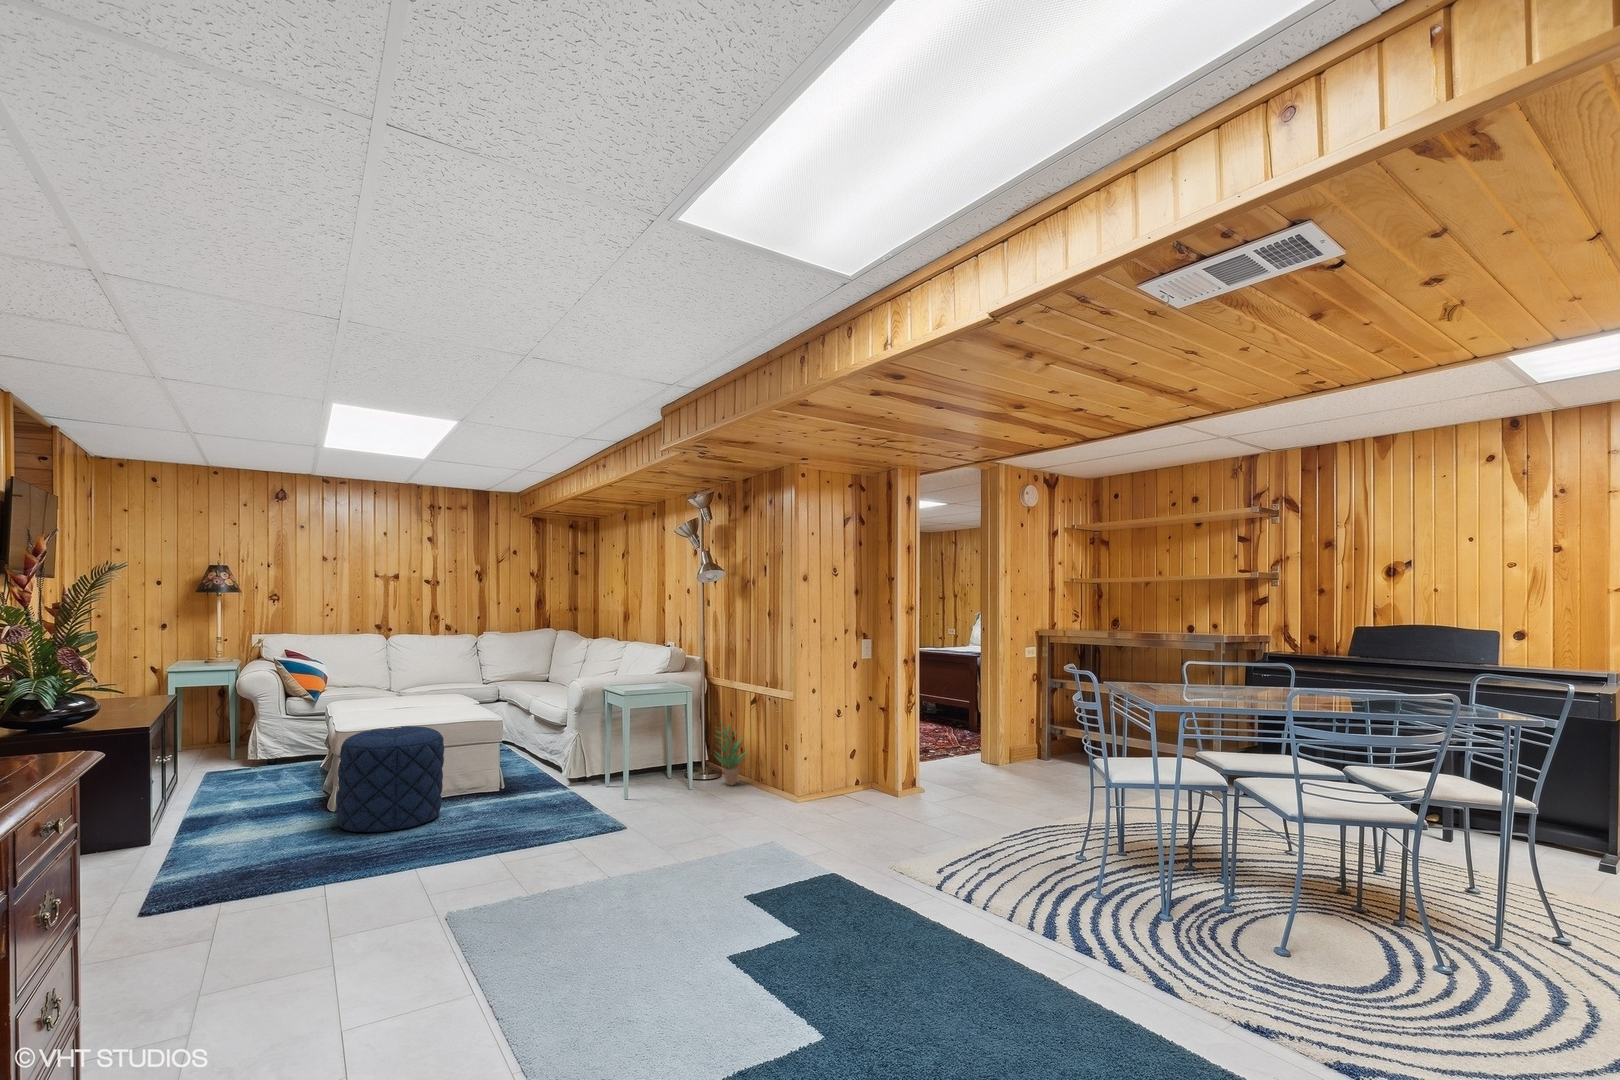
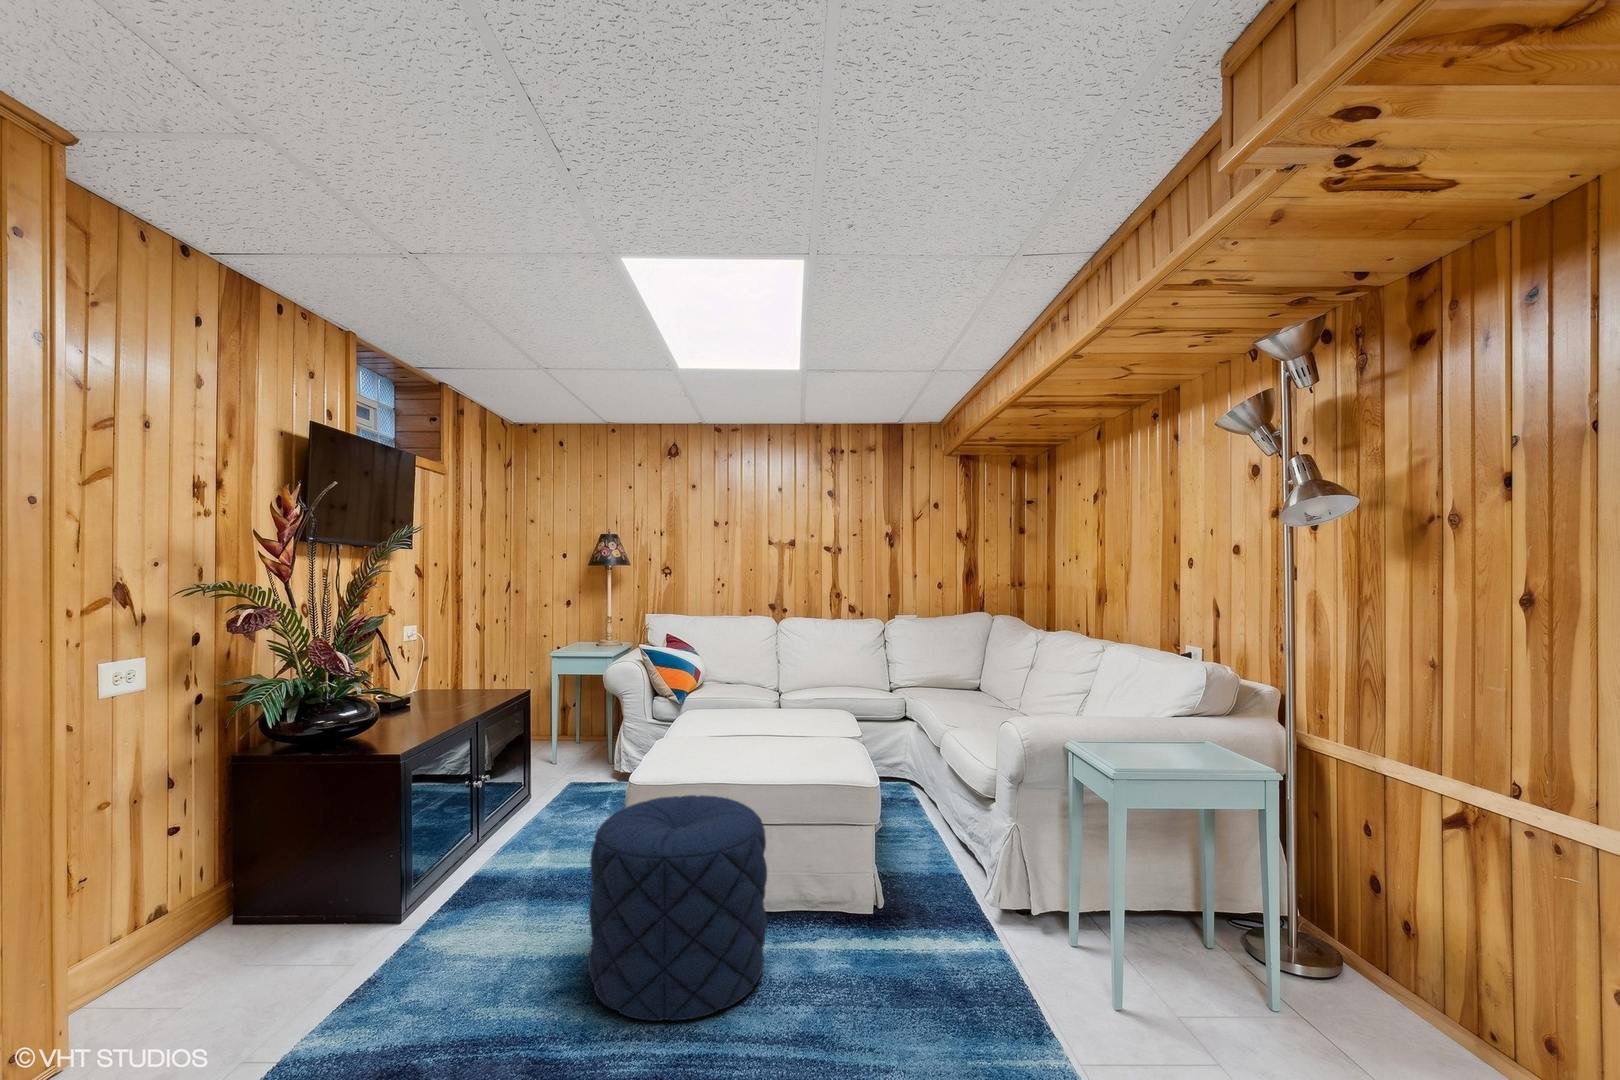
potted plant: present [716,723,745,785] -> none [1344,854,1457,1026]

